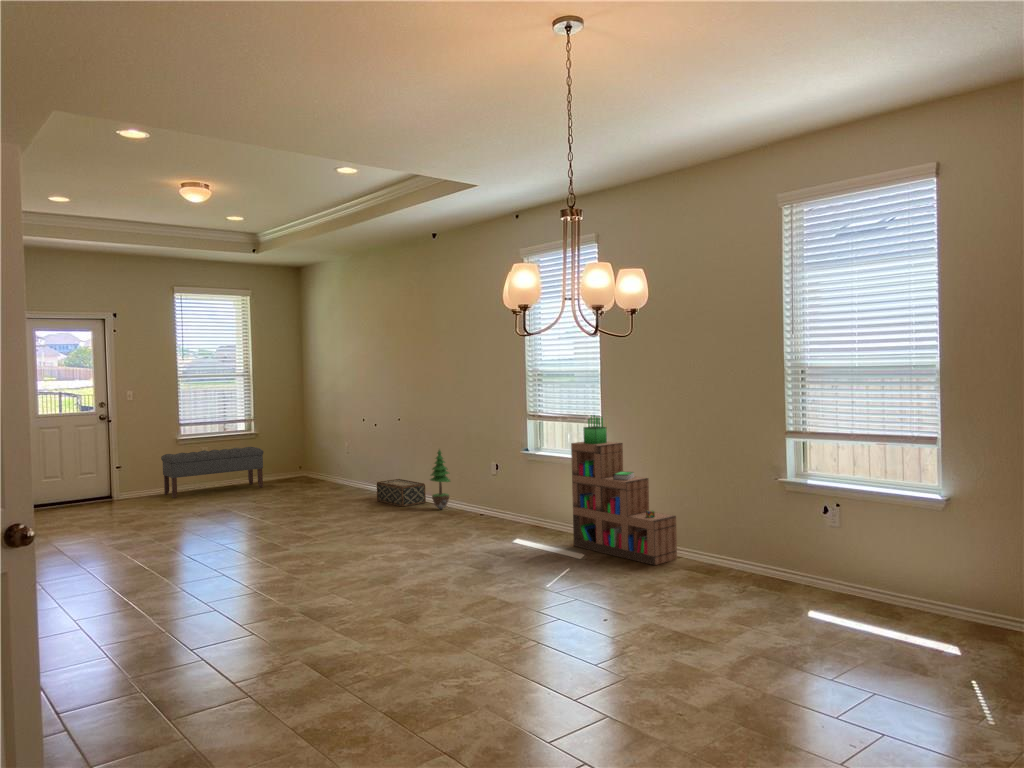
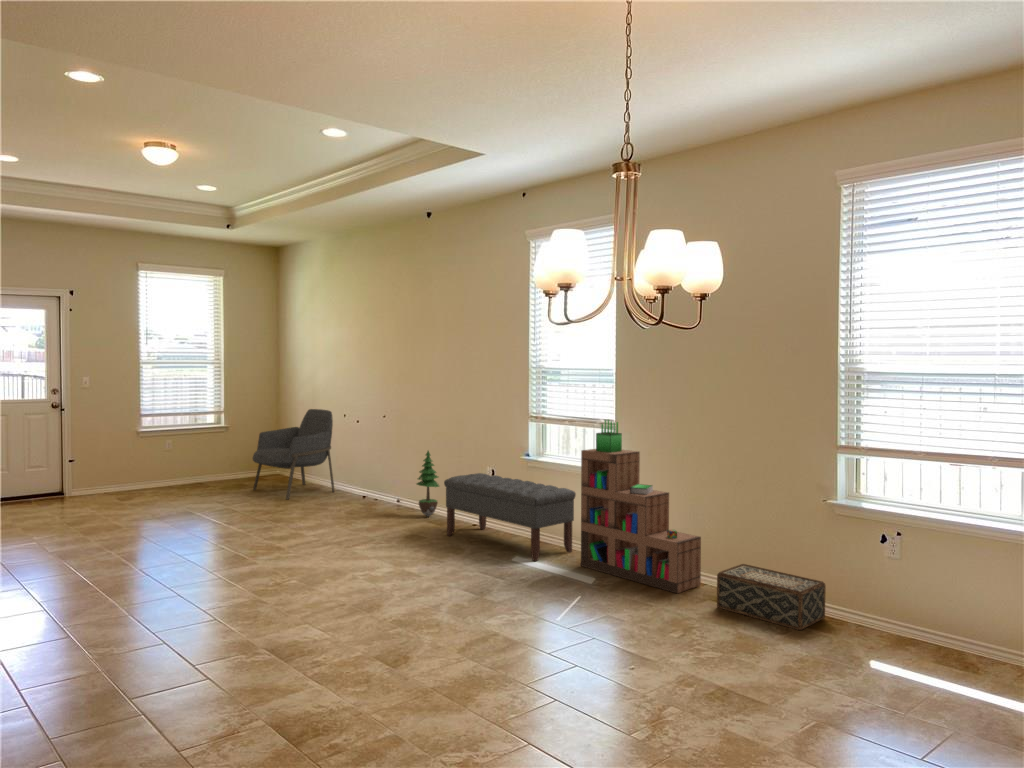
armchair: none [281,415,357,498] -> present [253,409,335,499]
bench: present [161,447,263,498] -> present [444,473,576,561]
woven basket: present [377,479,426,507] -> present [717,564,826,630]

